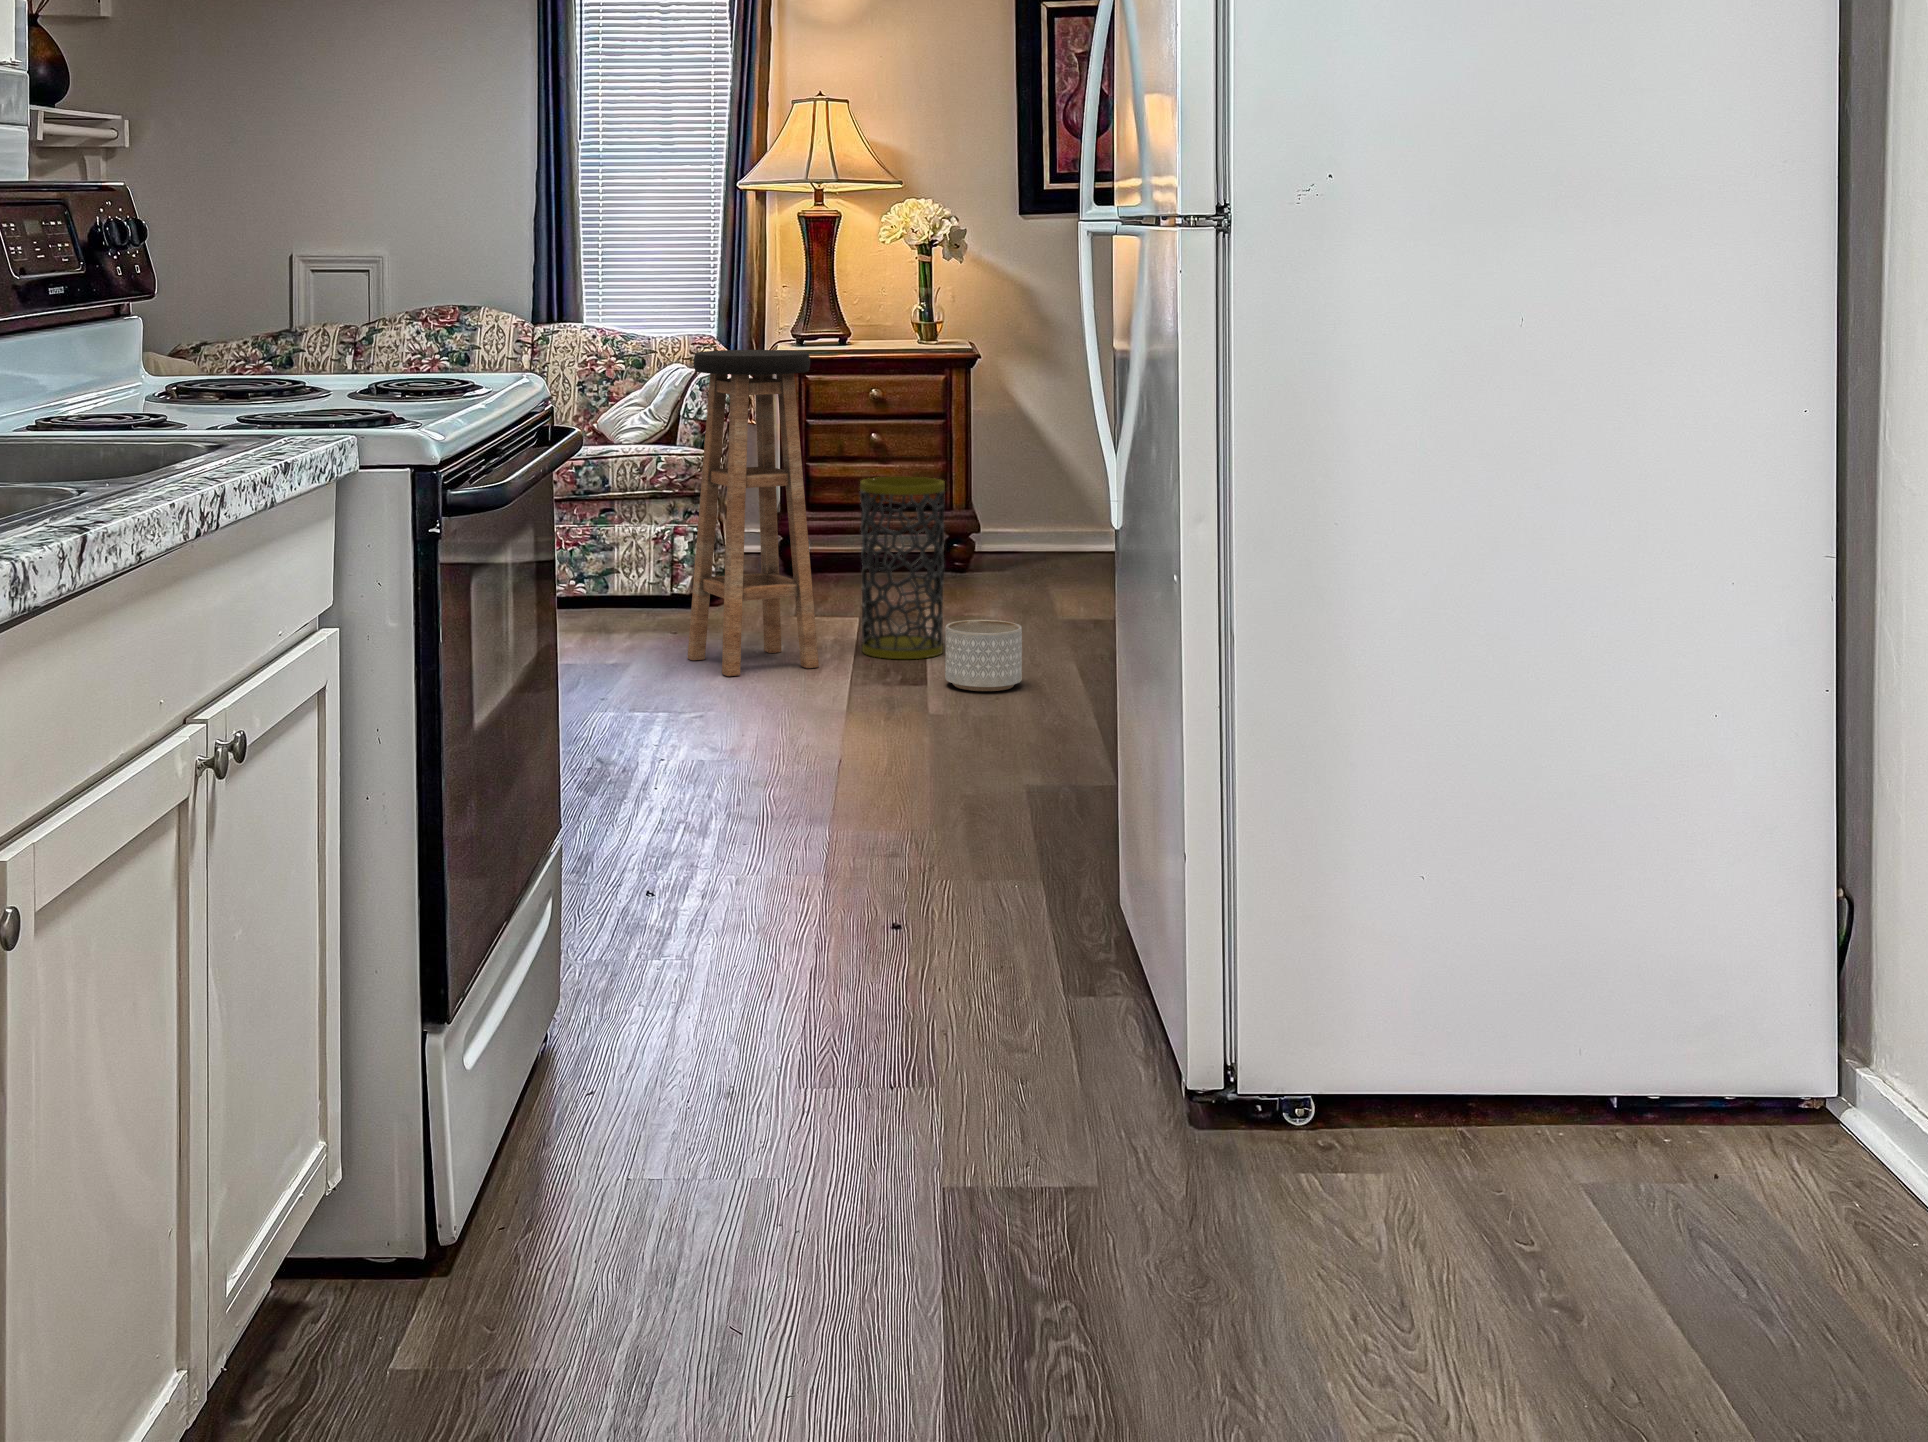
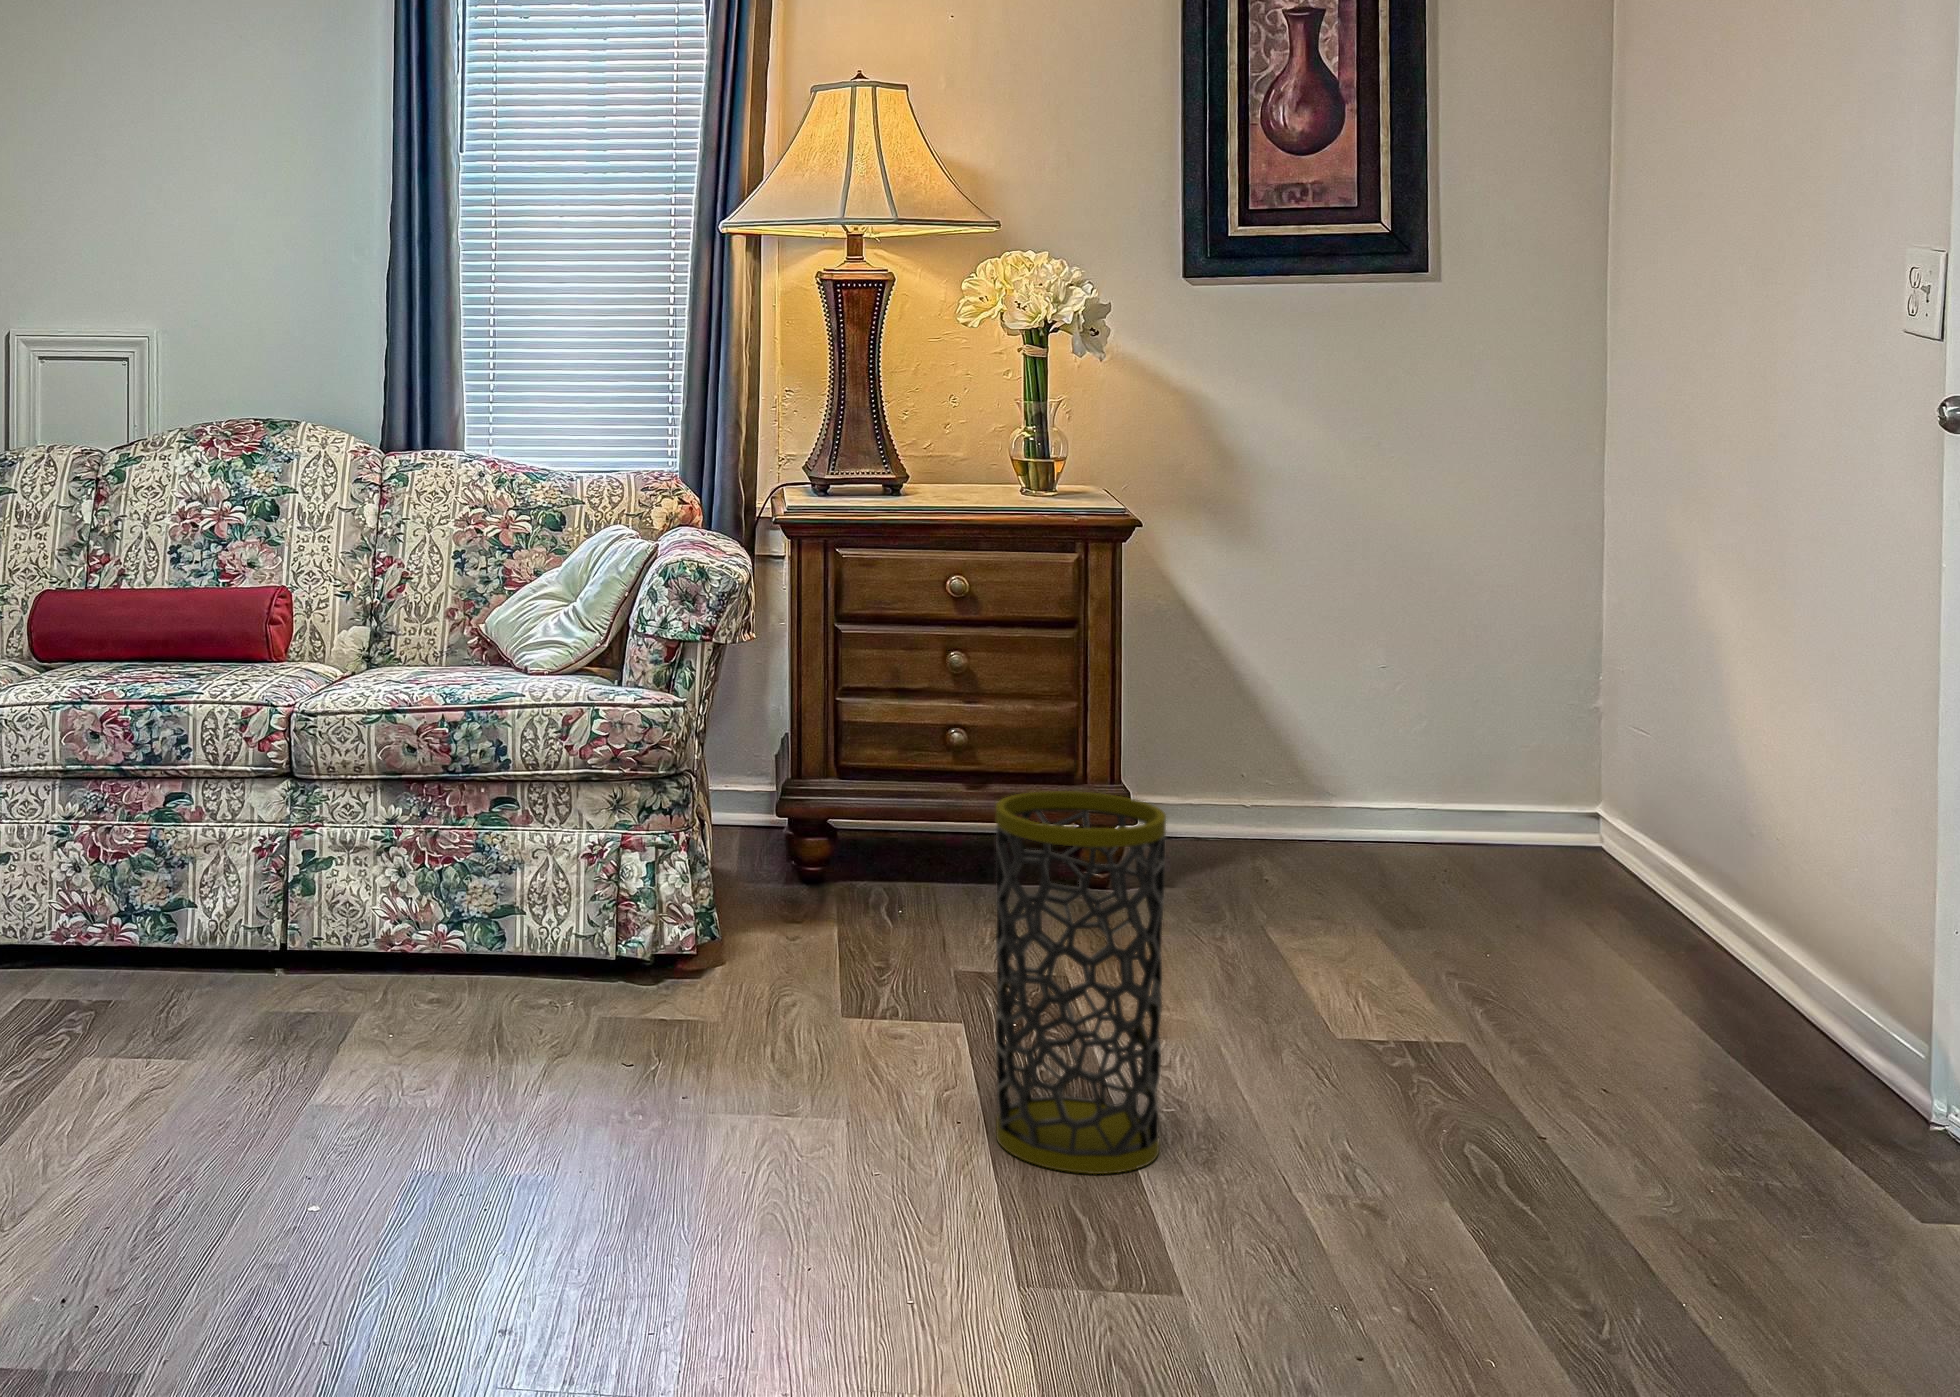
bar stool: present [688,350,819,676] -> none [658,548,925,1229]
planter: present [945,620,1022,691] -> none [1209,1133,1379,1316]

